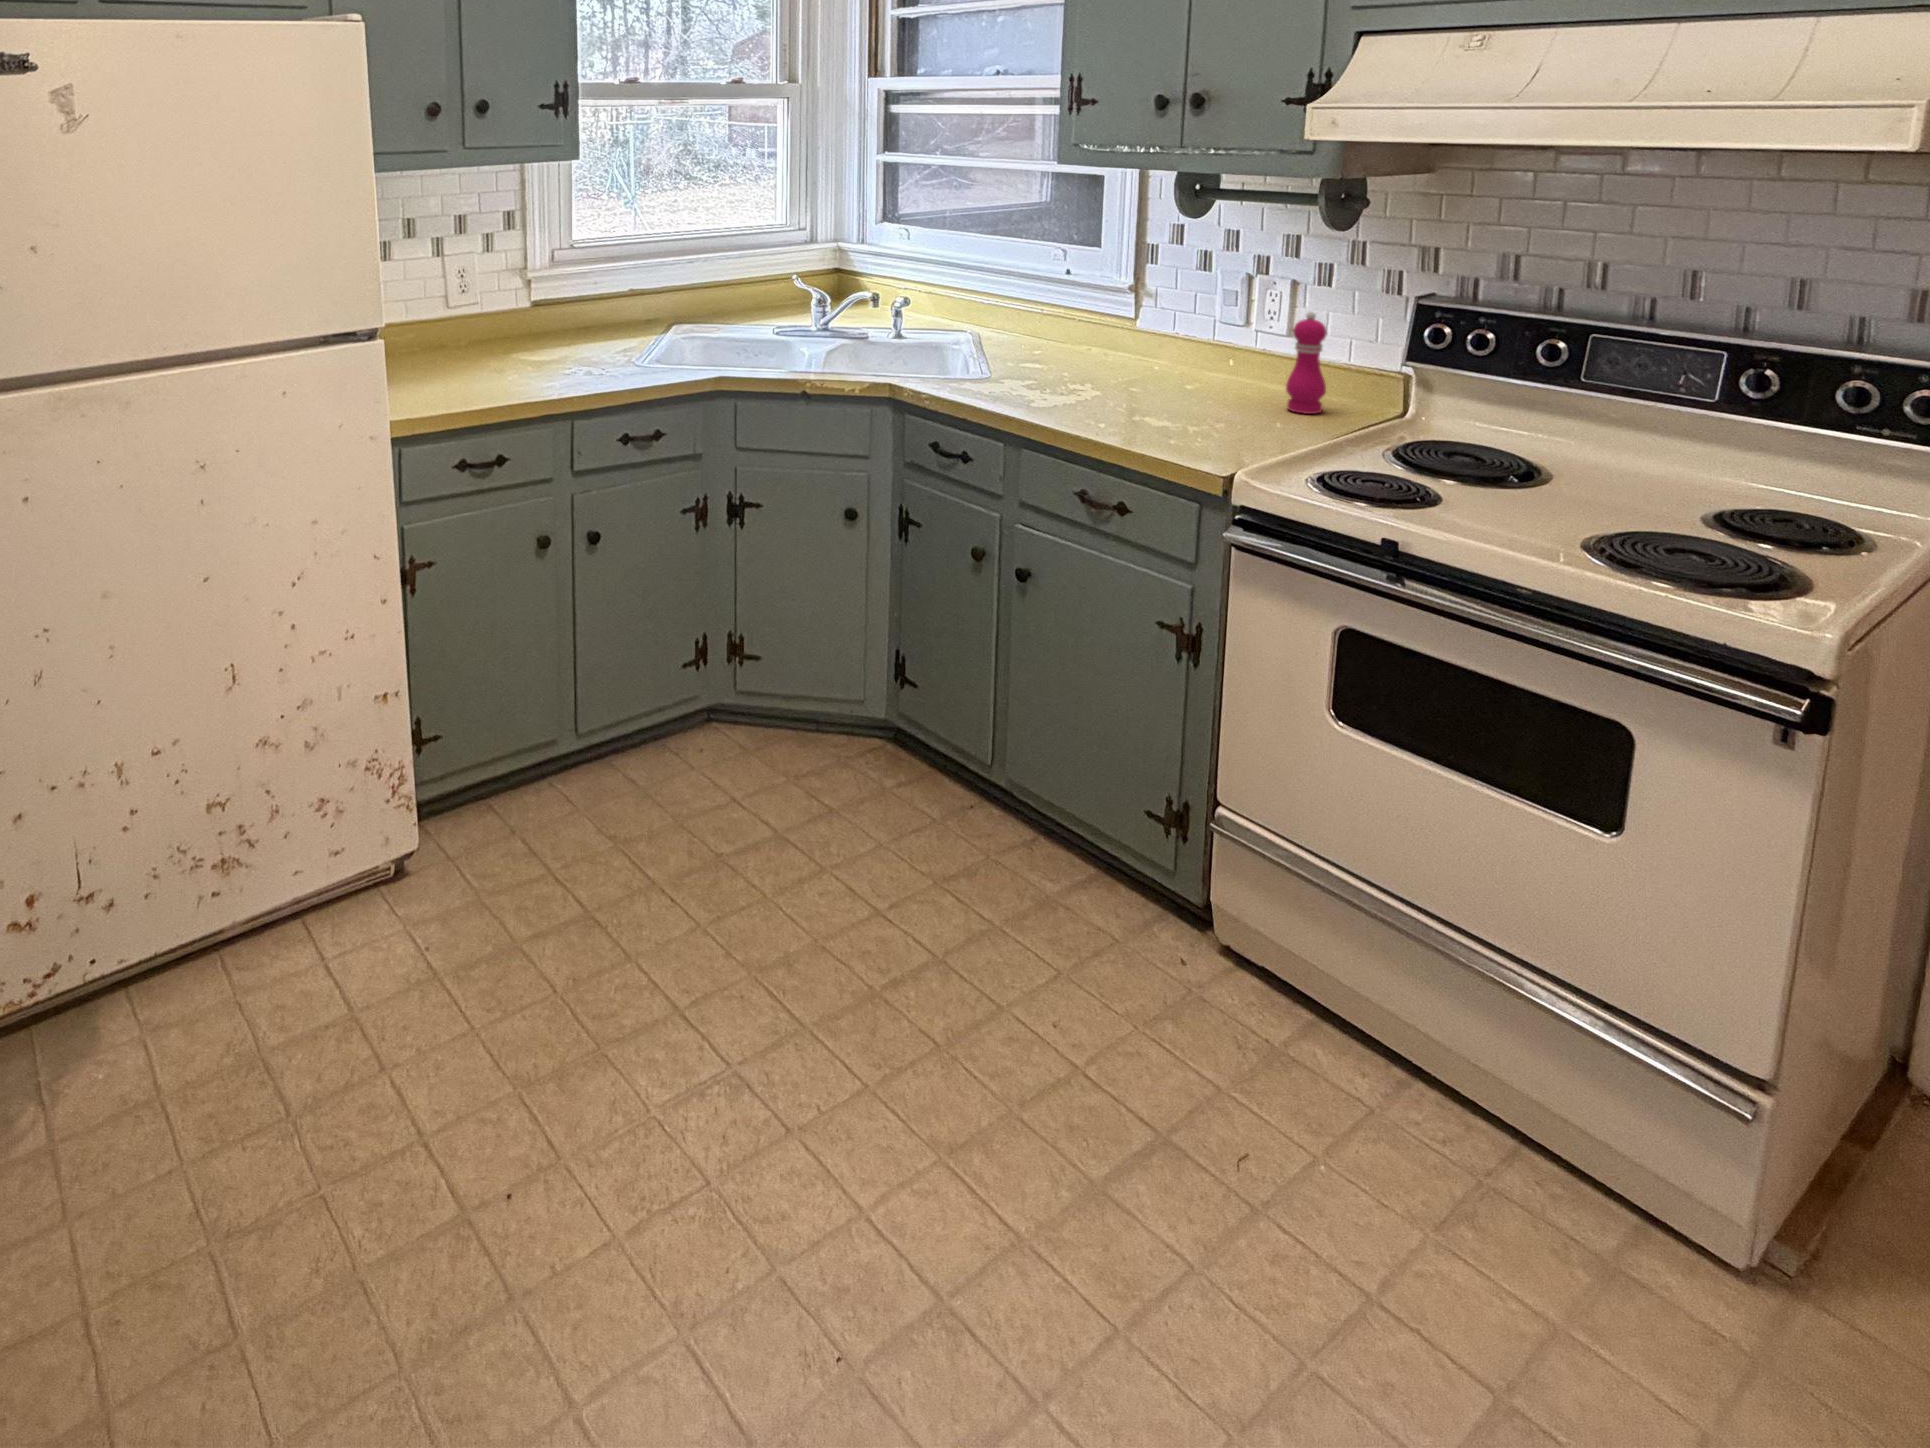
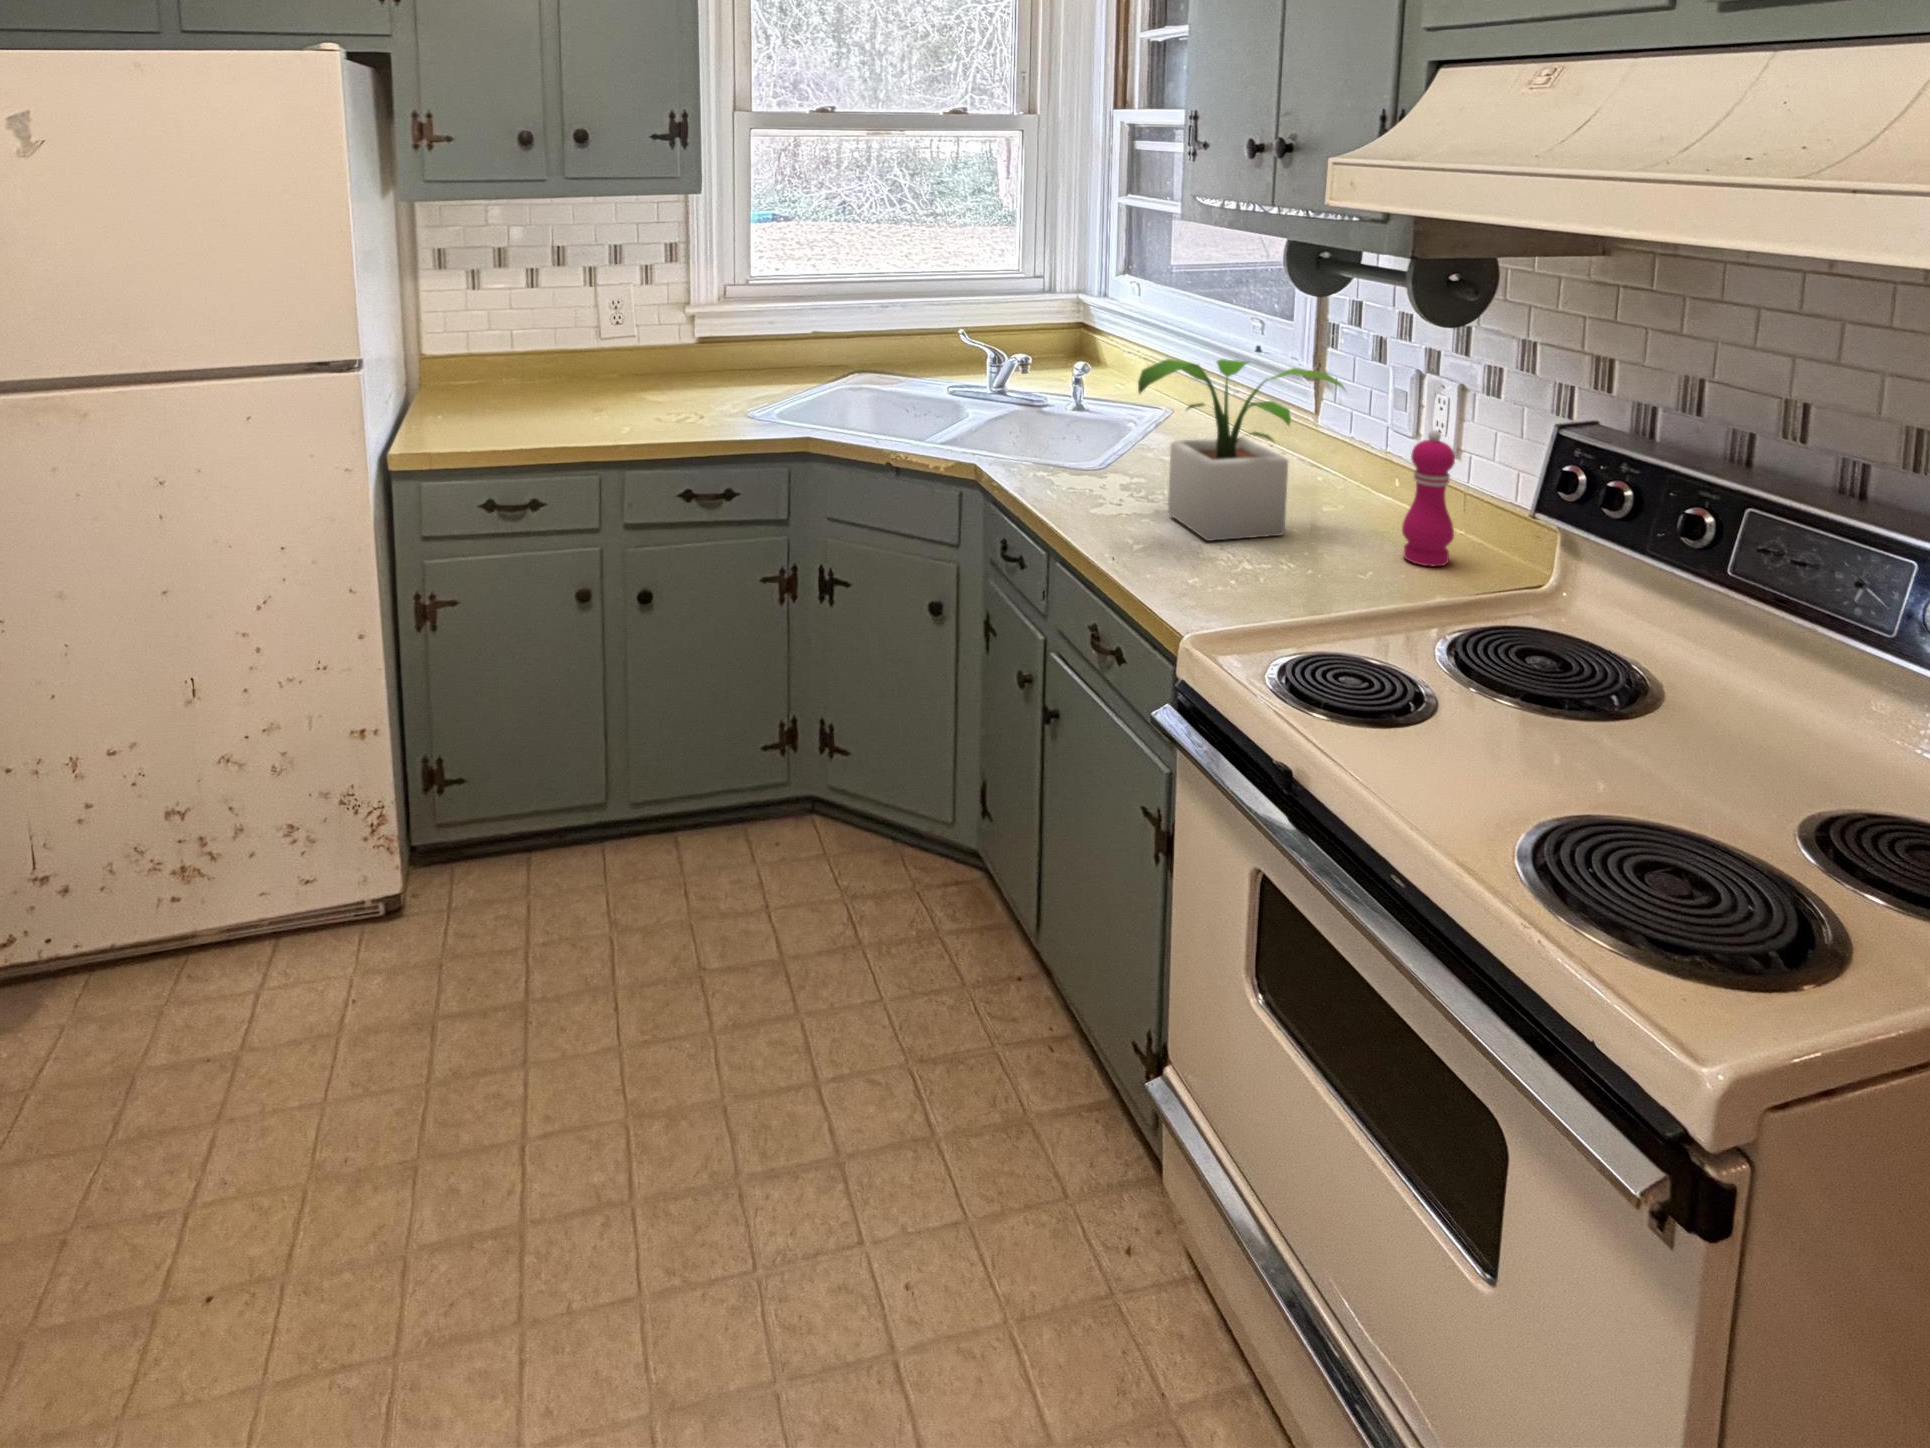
potted plant: none [1070,272,1233,415] -> present [1138,359,1345,541]

